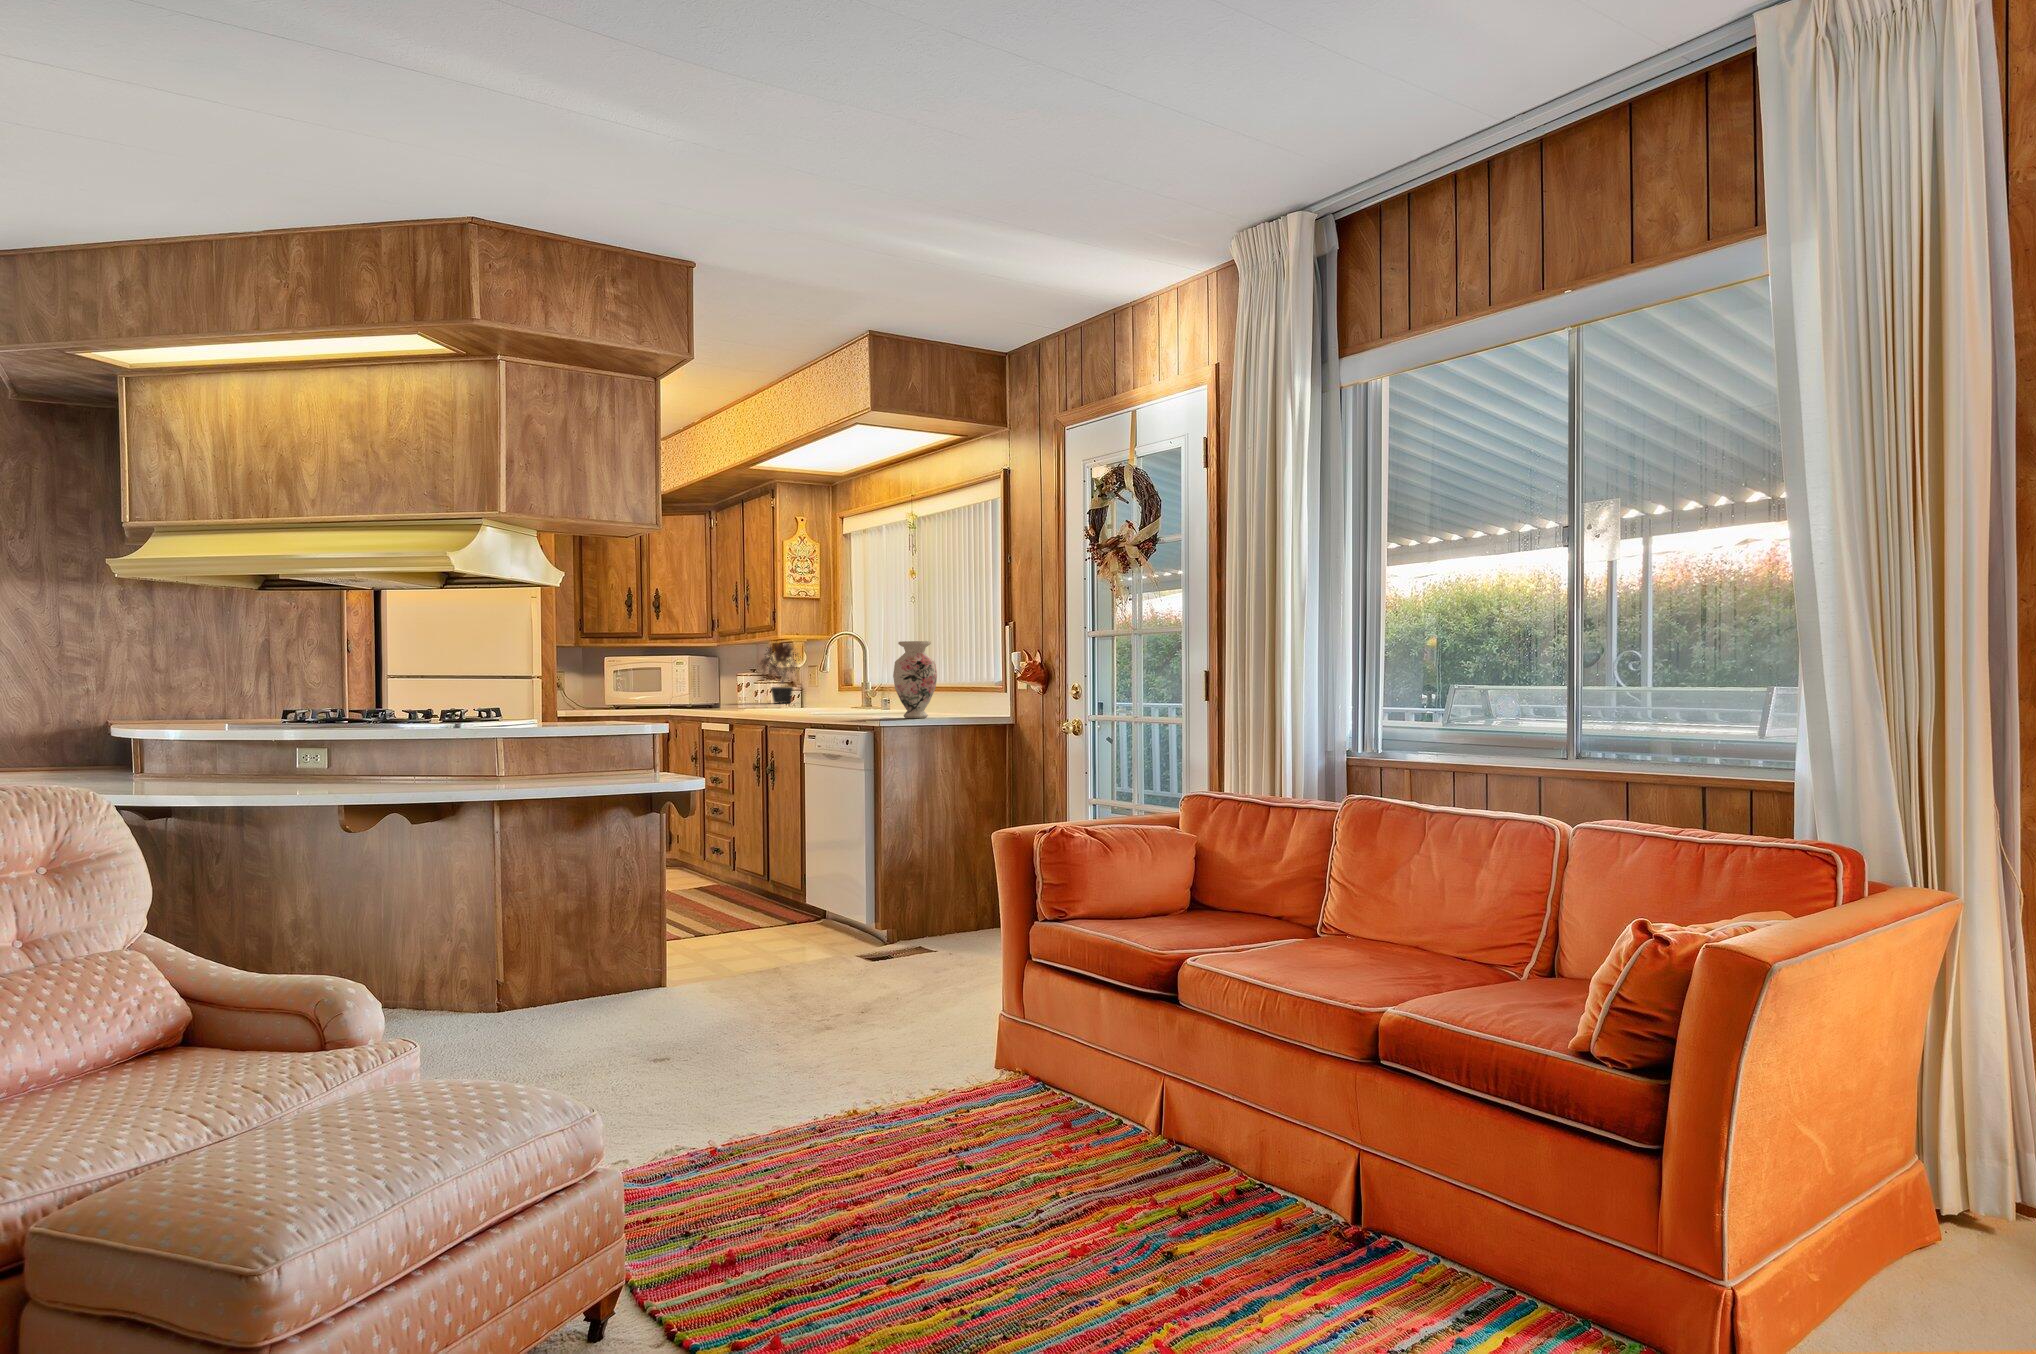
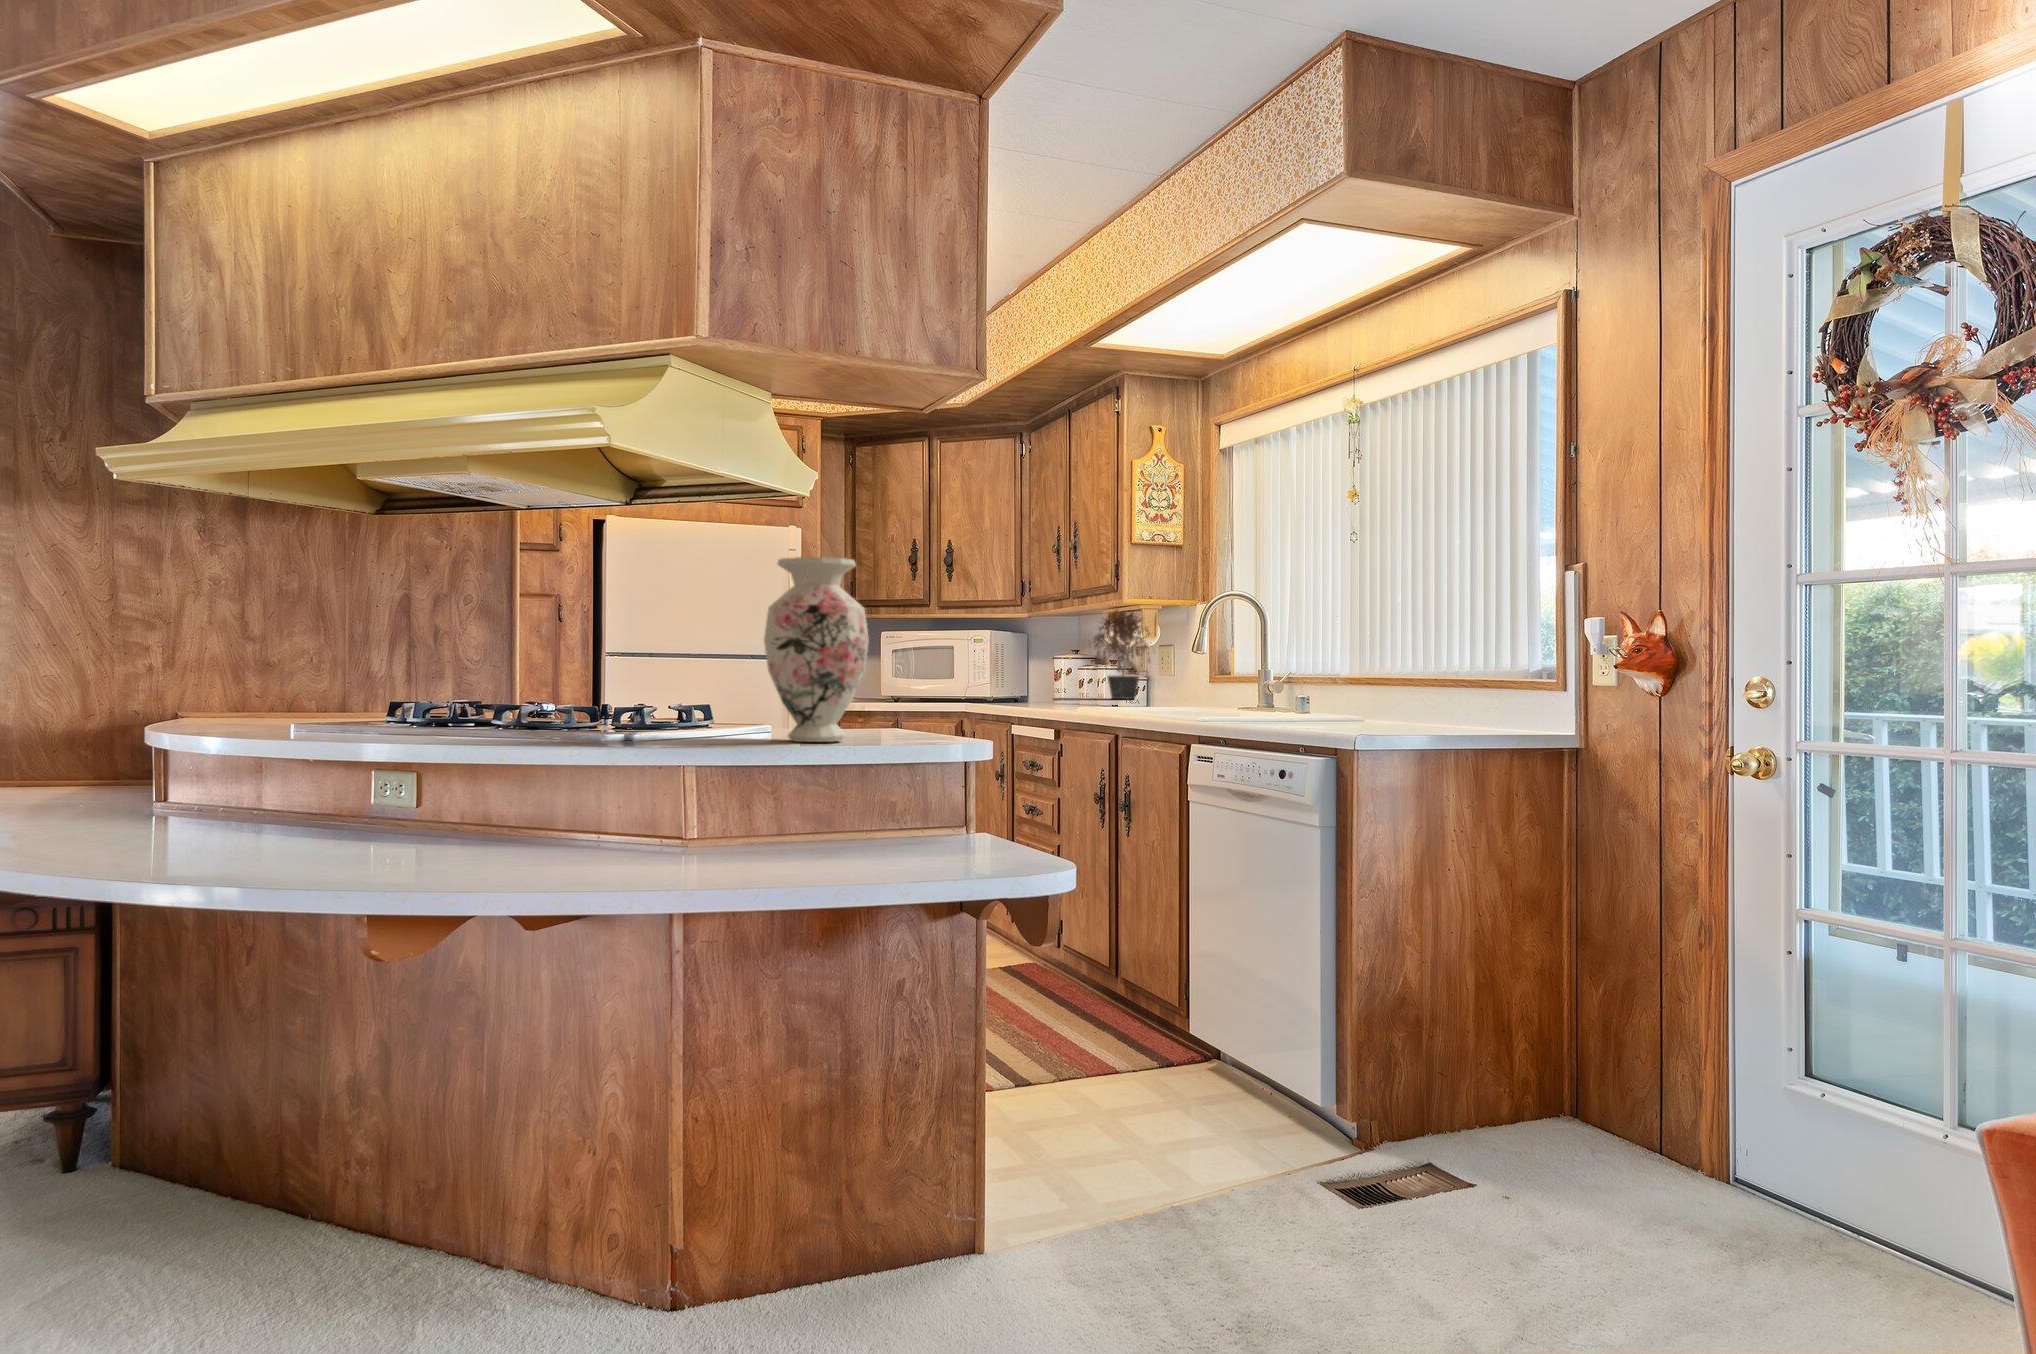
vase: present [893,641,937,718] -> present [764,557,869,742]

